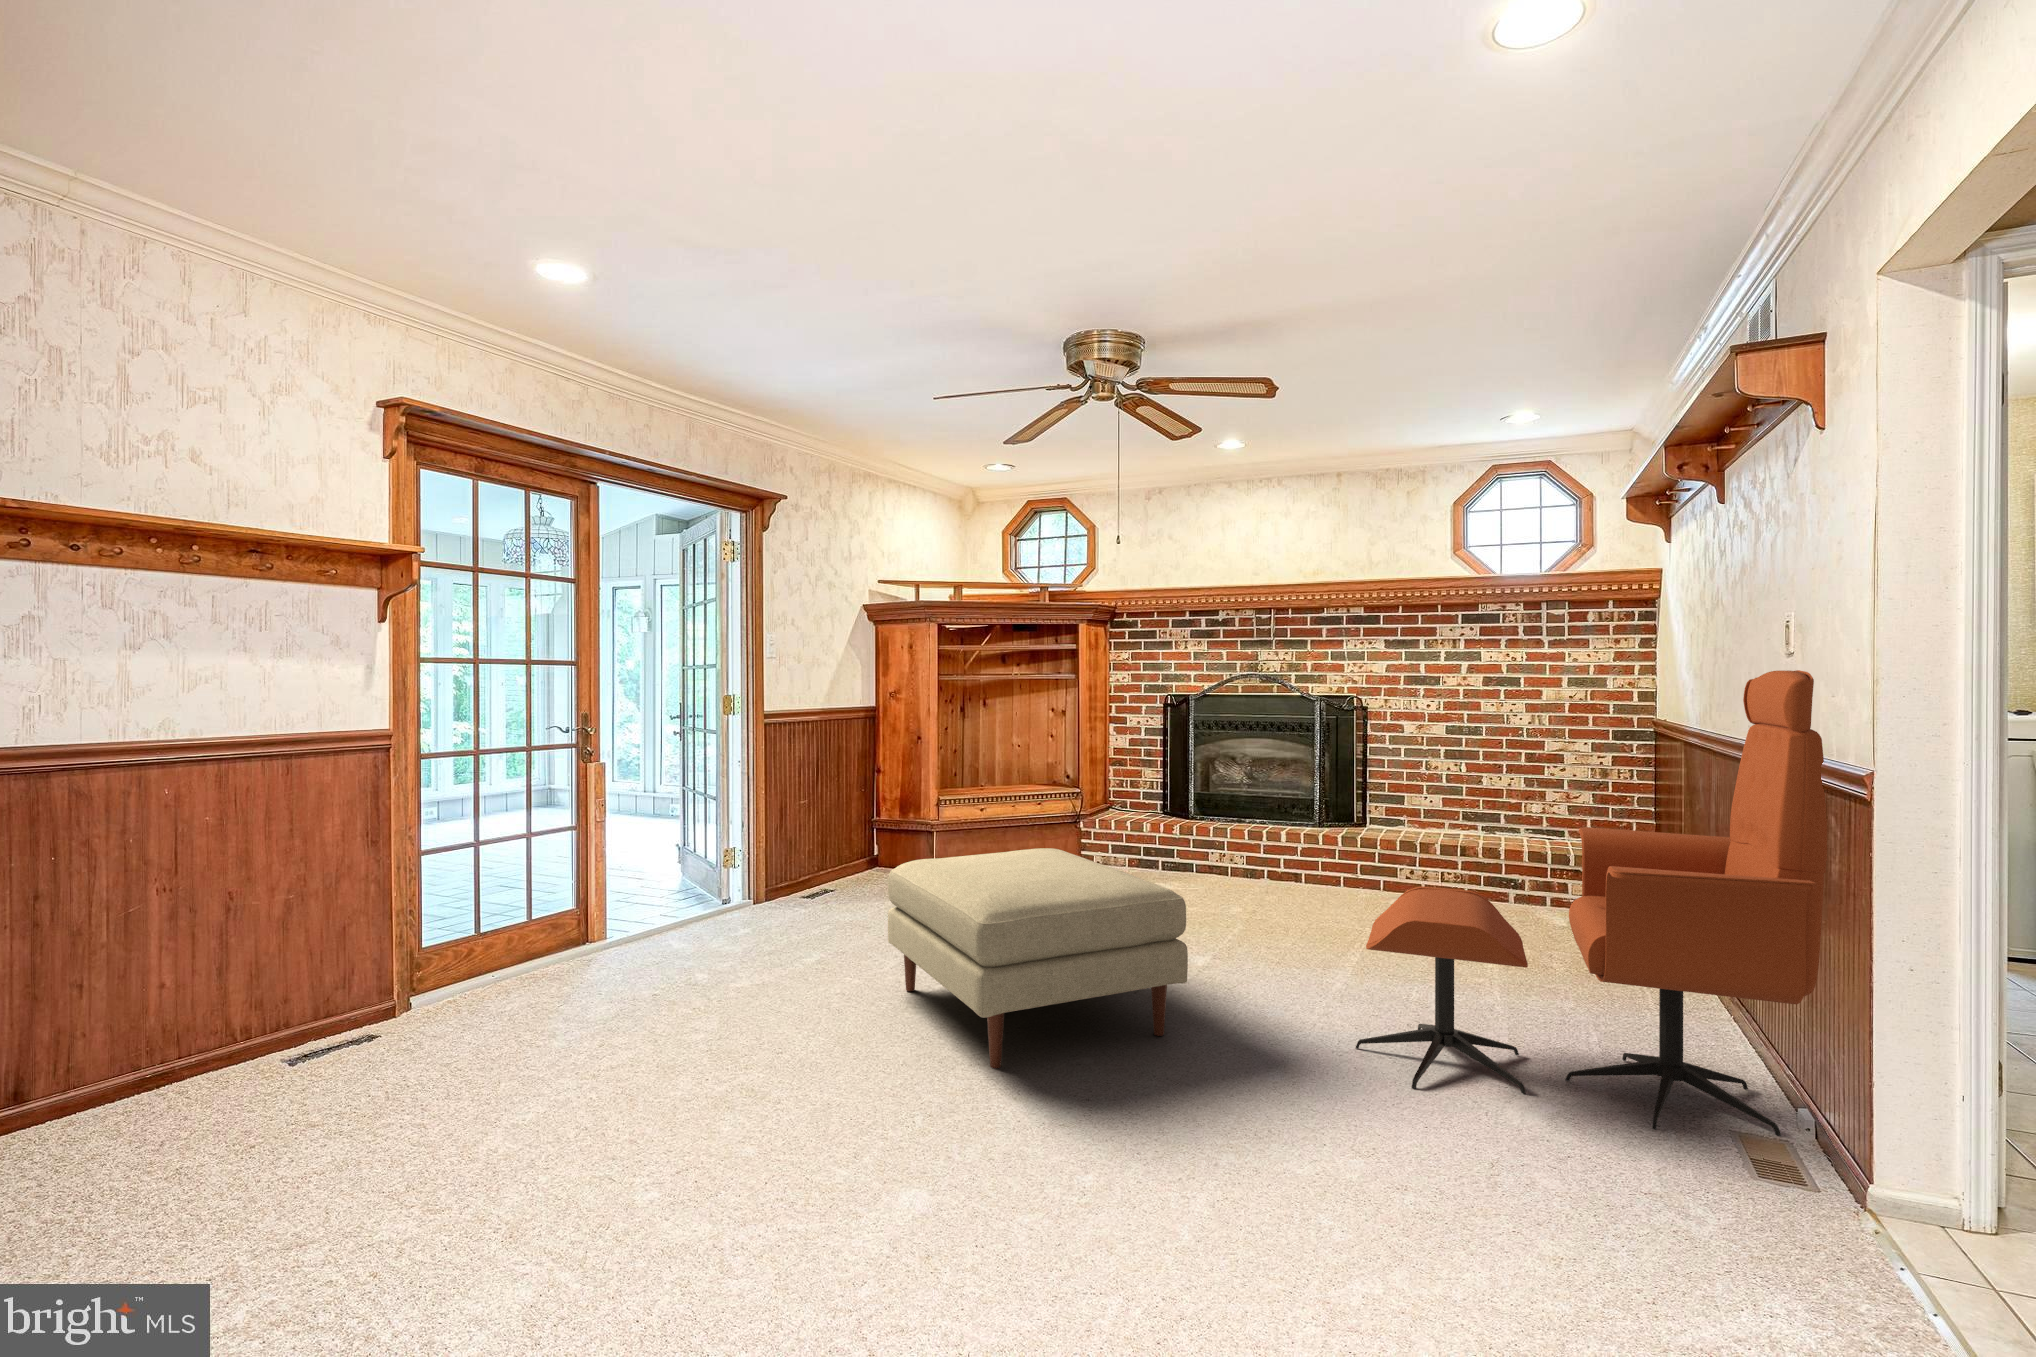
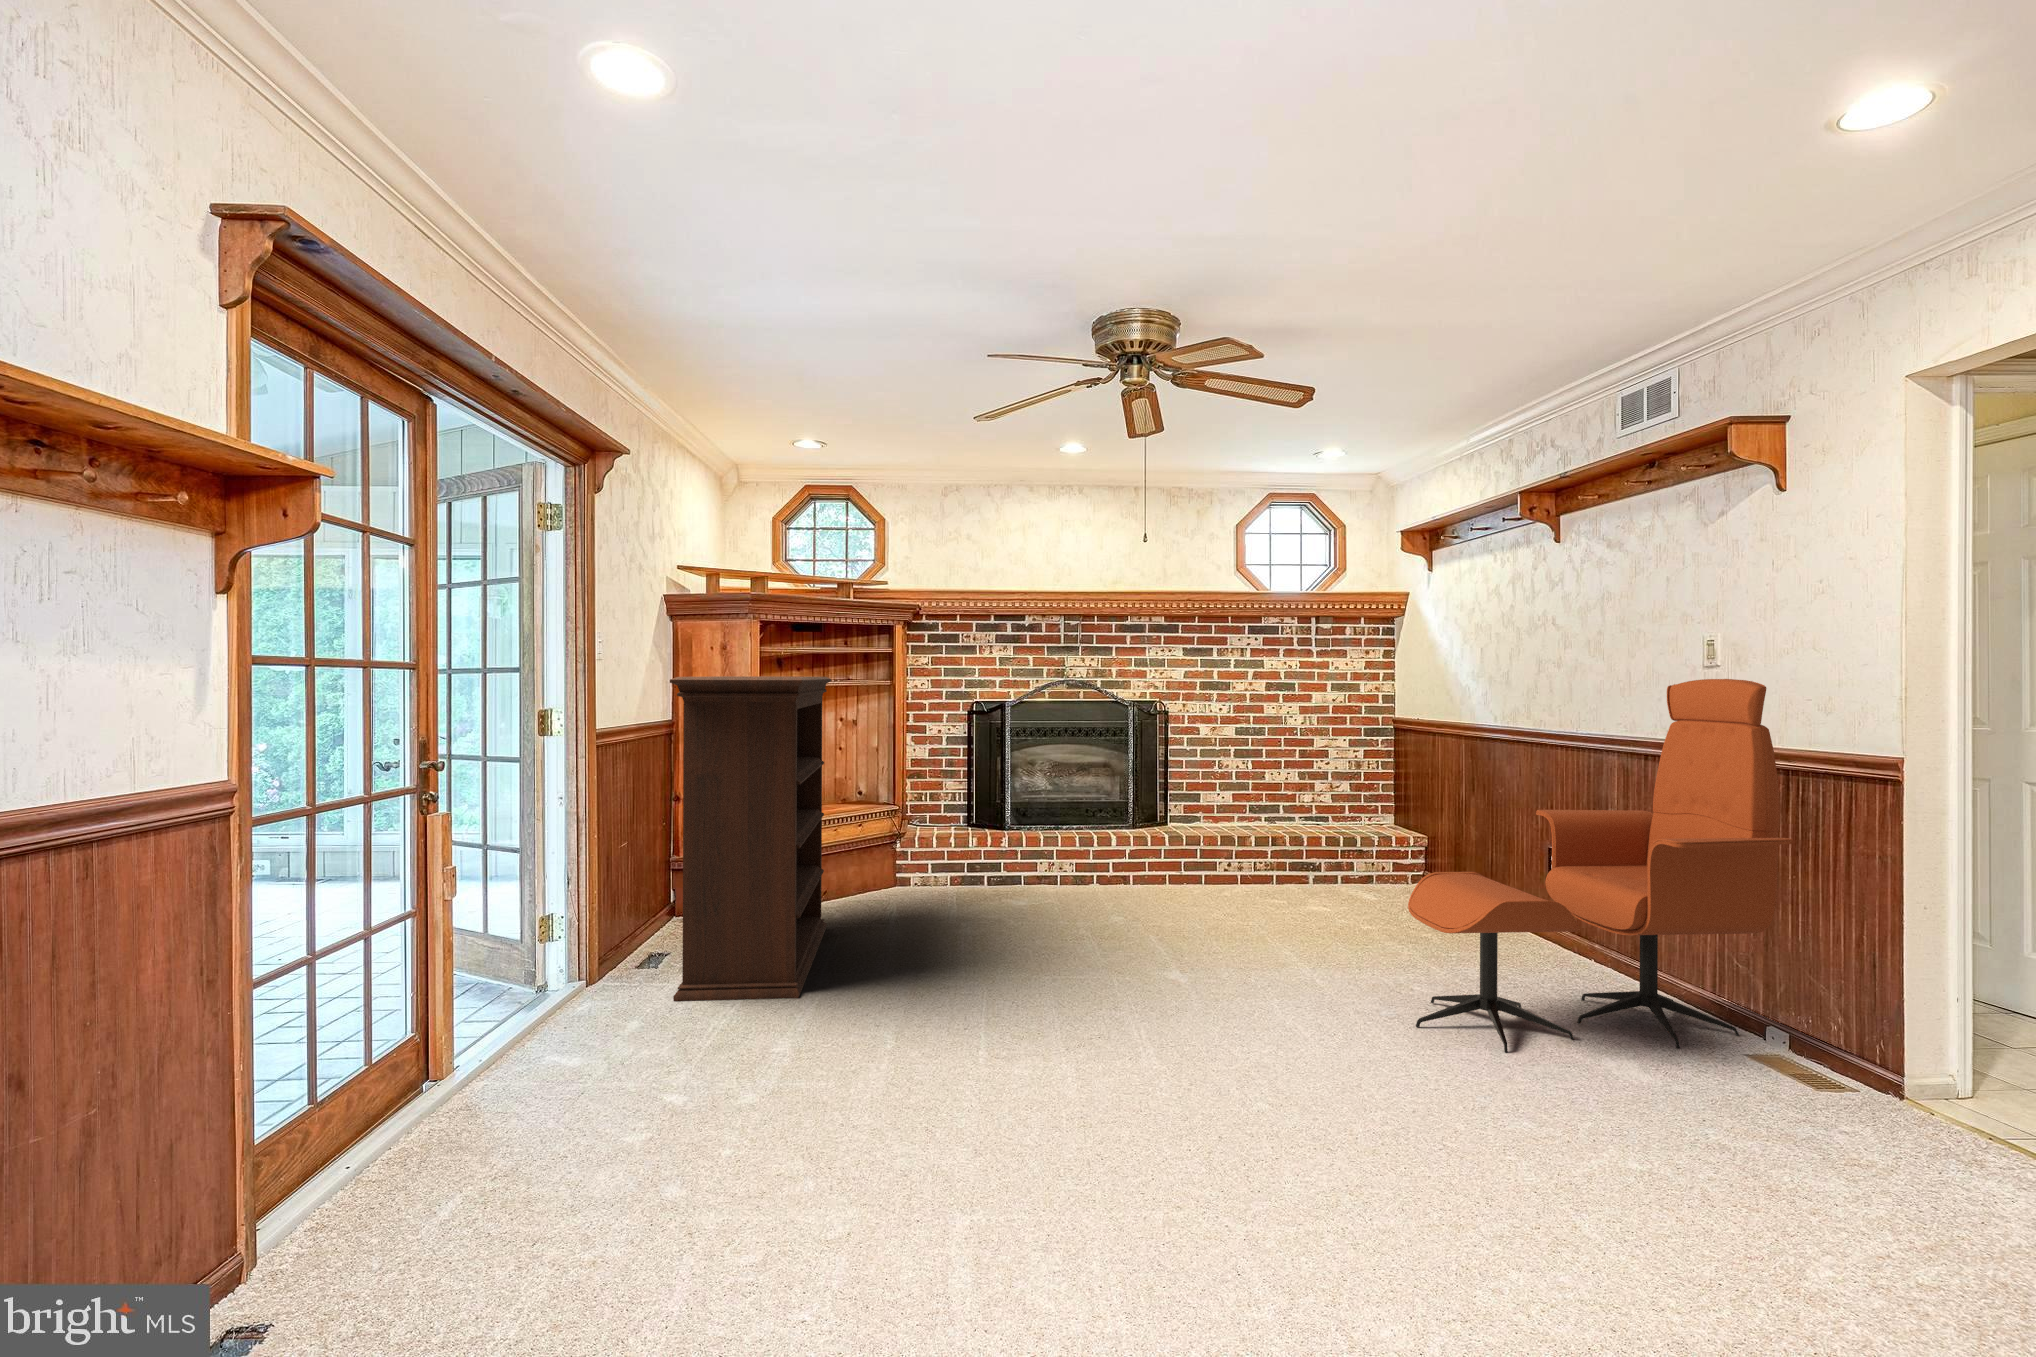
bookshelf: none [777,672,974,935] -> present [670,676,831,1001]
ottoman: present [888,848,1188,1069] -> none [933,870,1285,1114]

